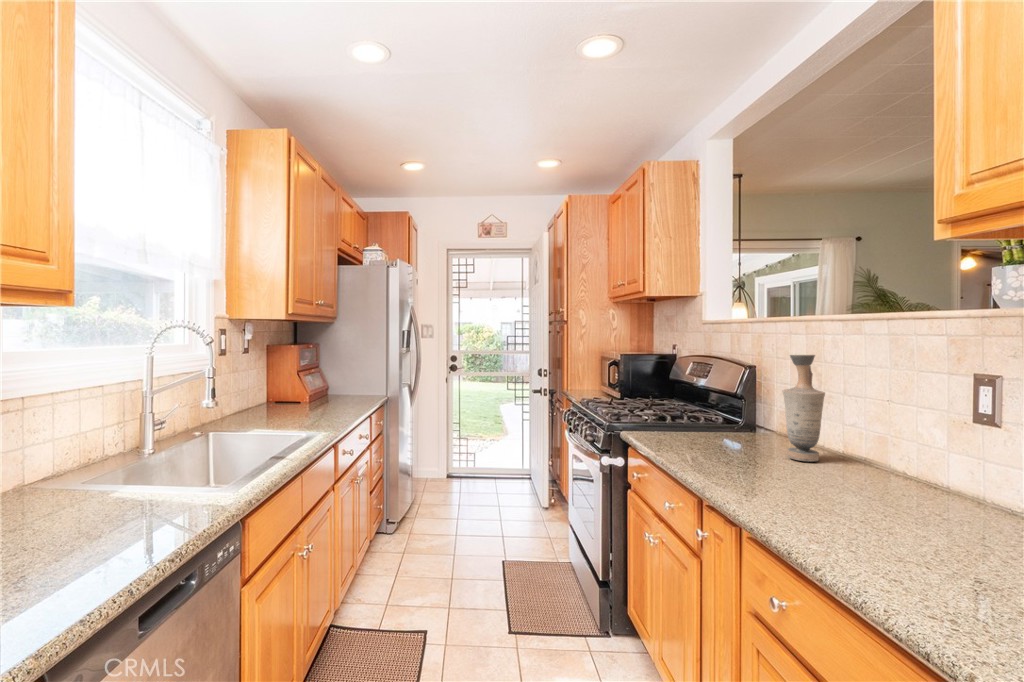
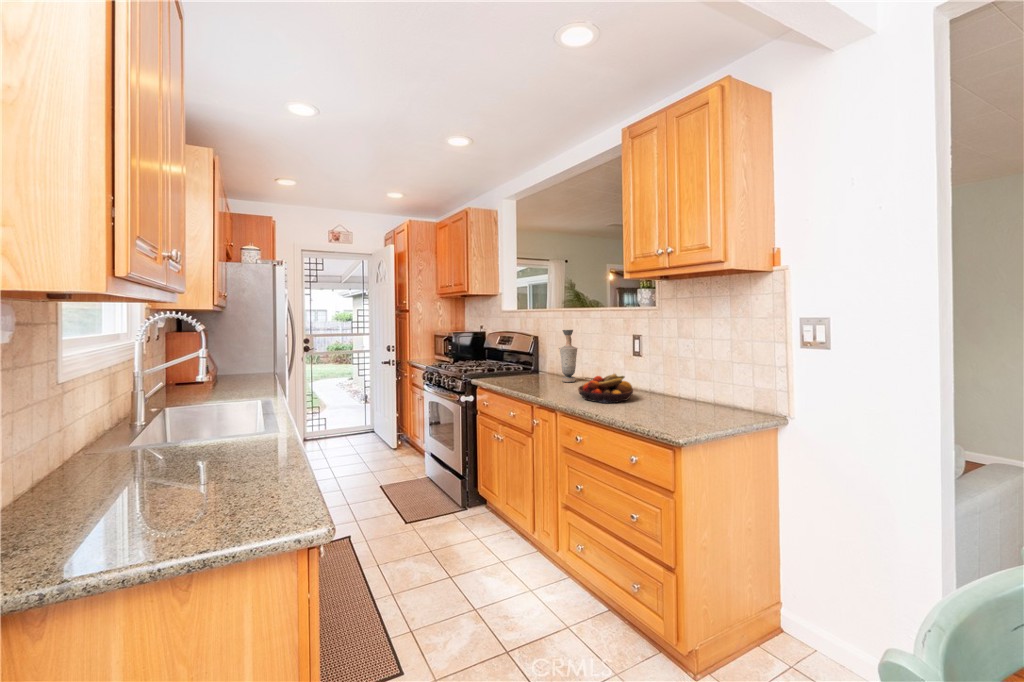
fruit bowl: none [801,463,966,544] -> present [578,374,633,403]

